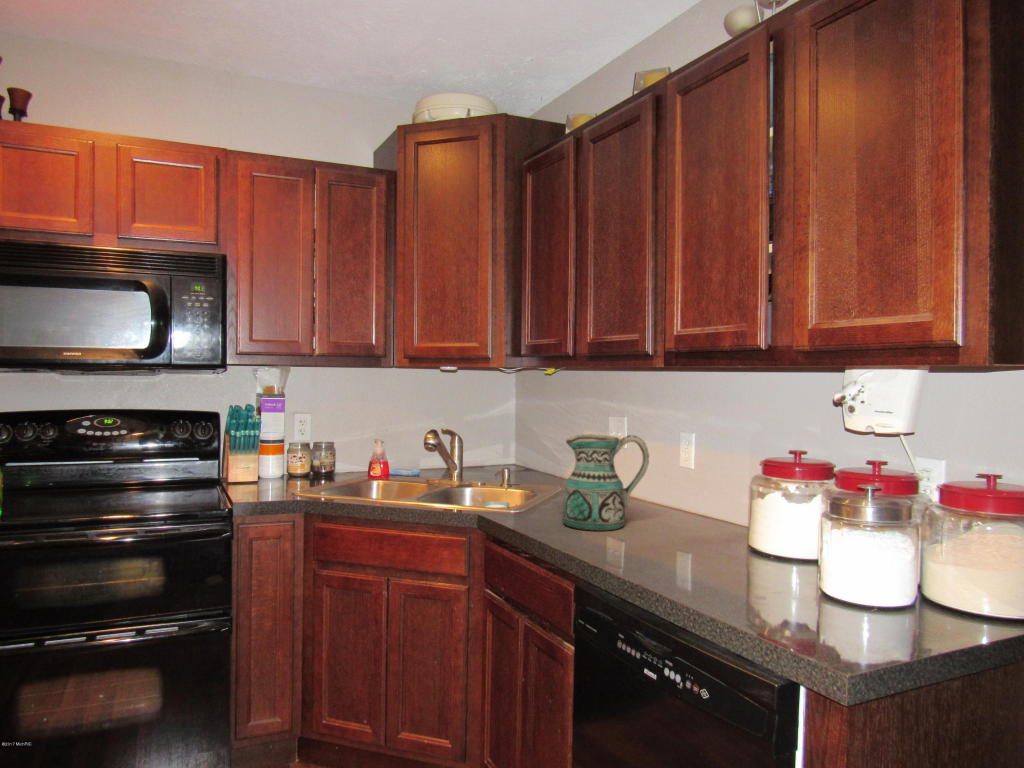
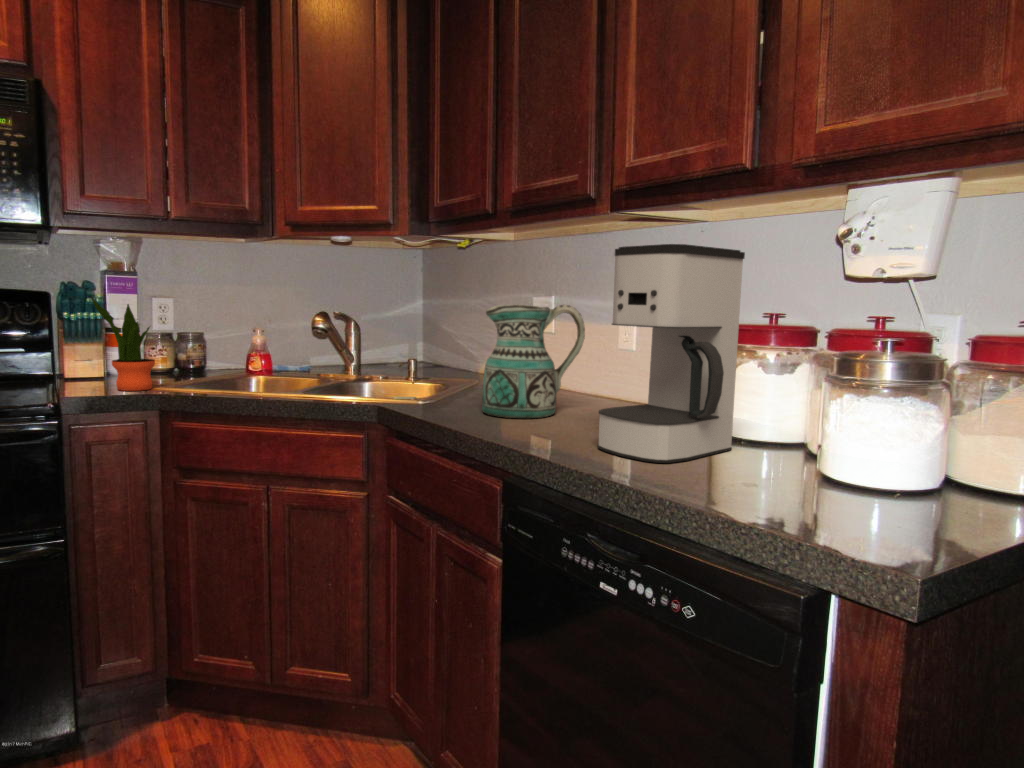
coffee maker: none [650,404,766,577] -> present [598,244,745,463]
potted plant: none [256,420,301,496] -> present [92,298,155,391]

